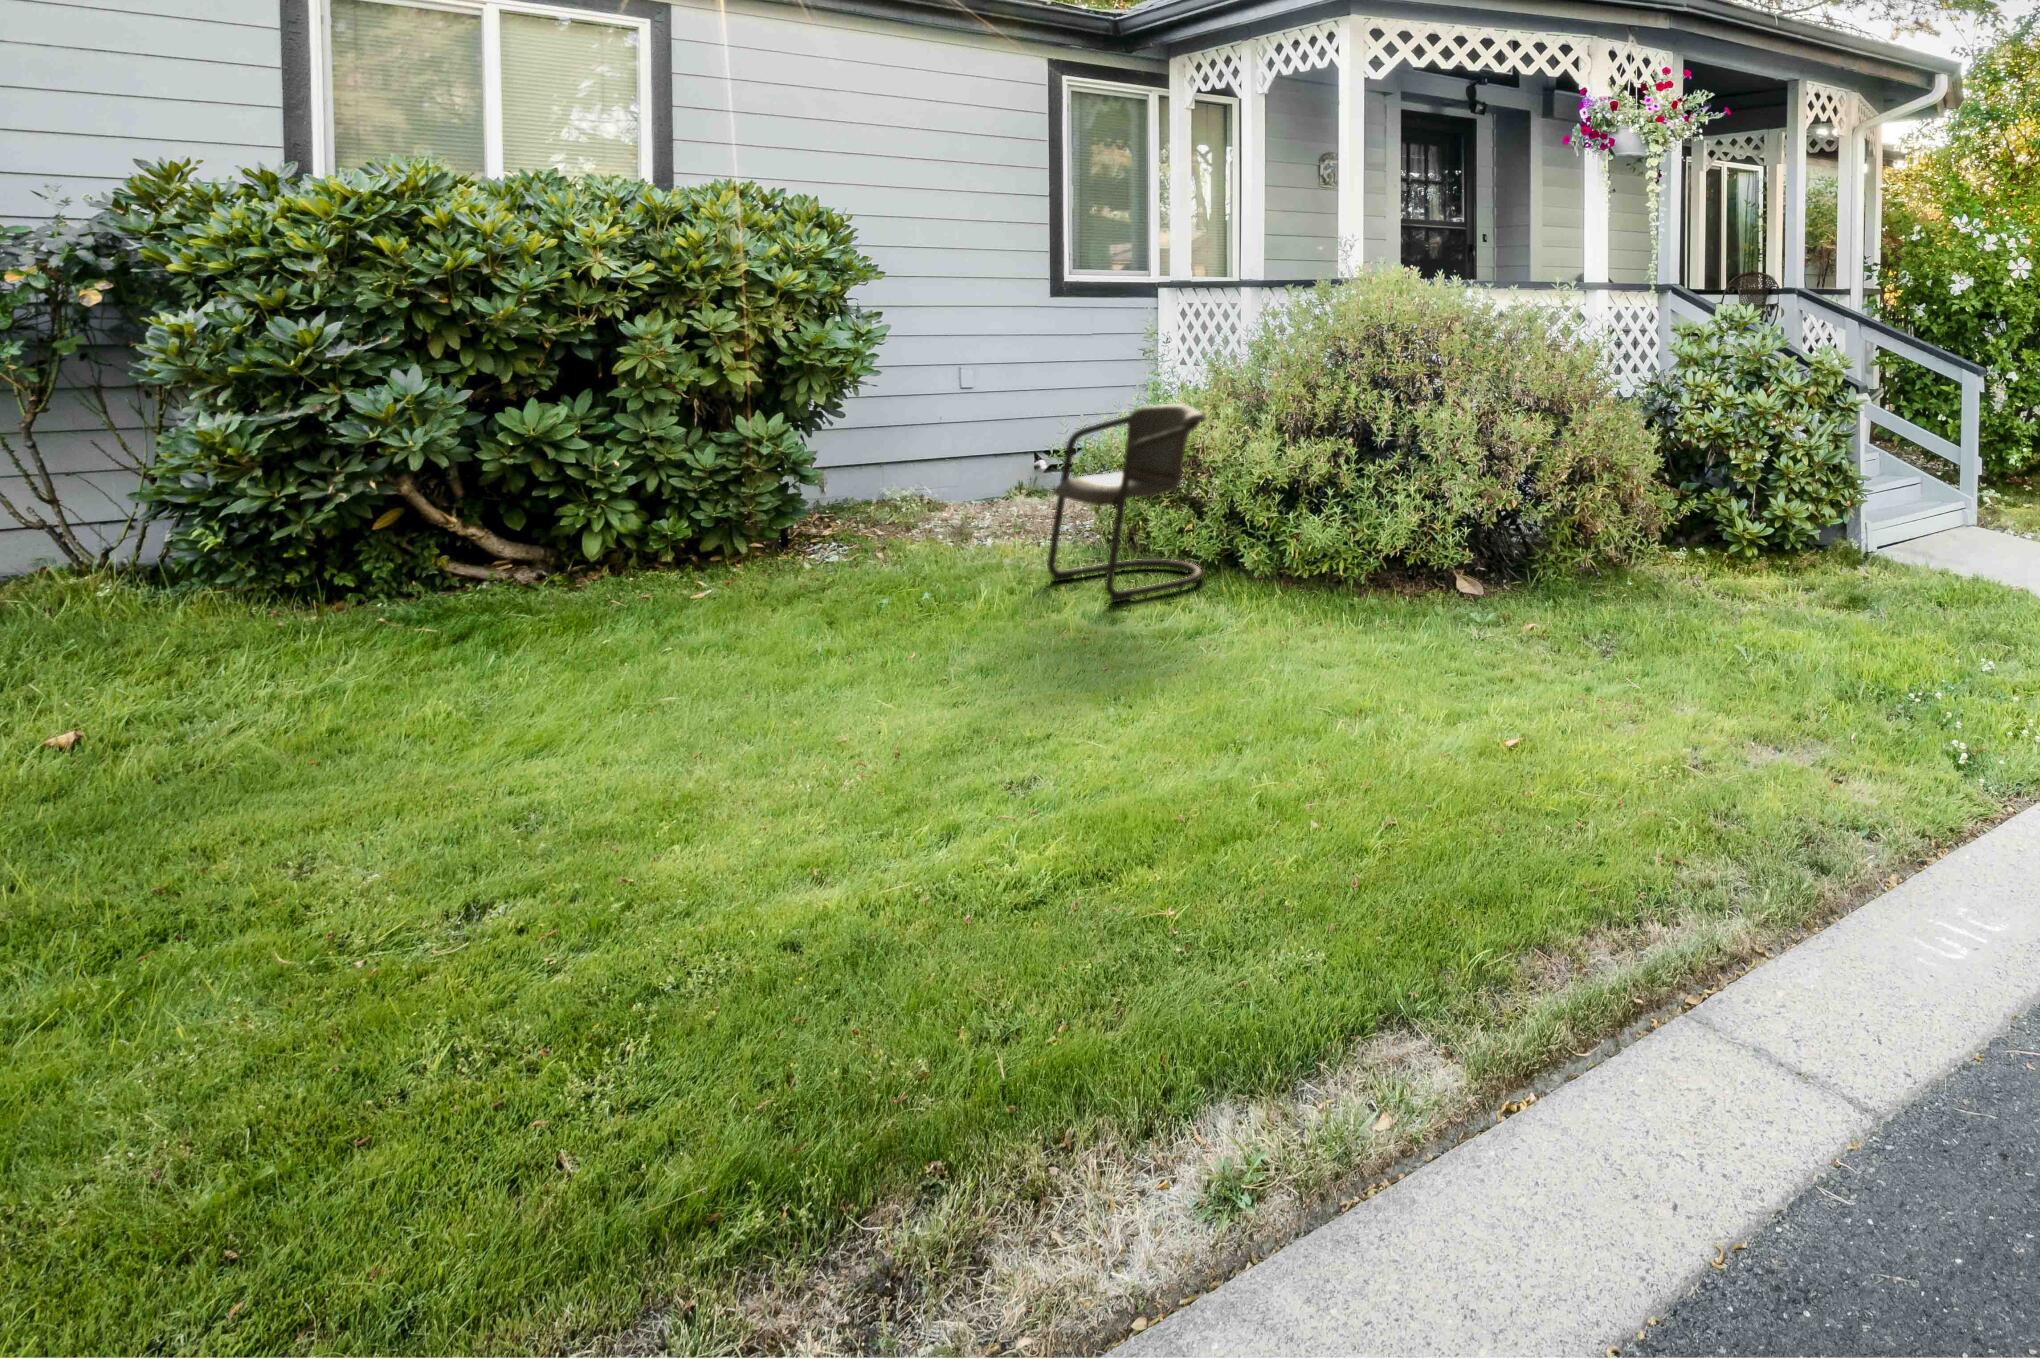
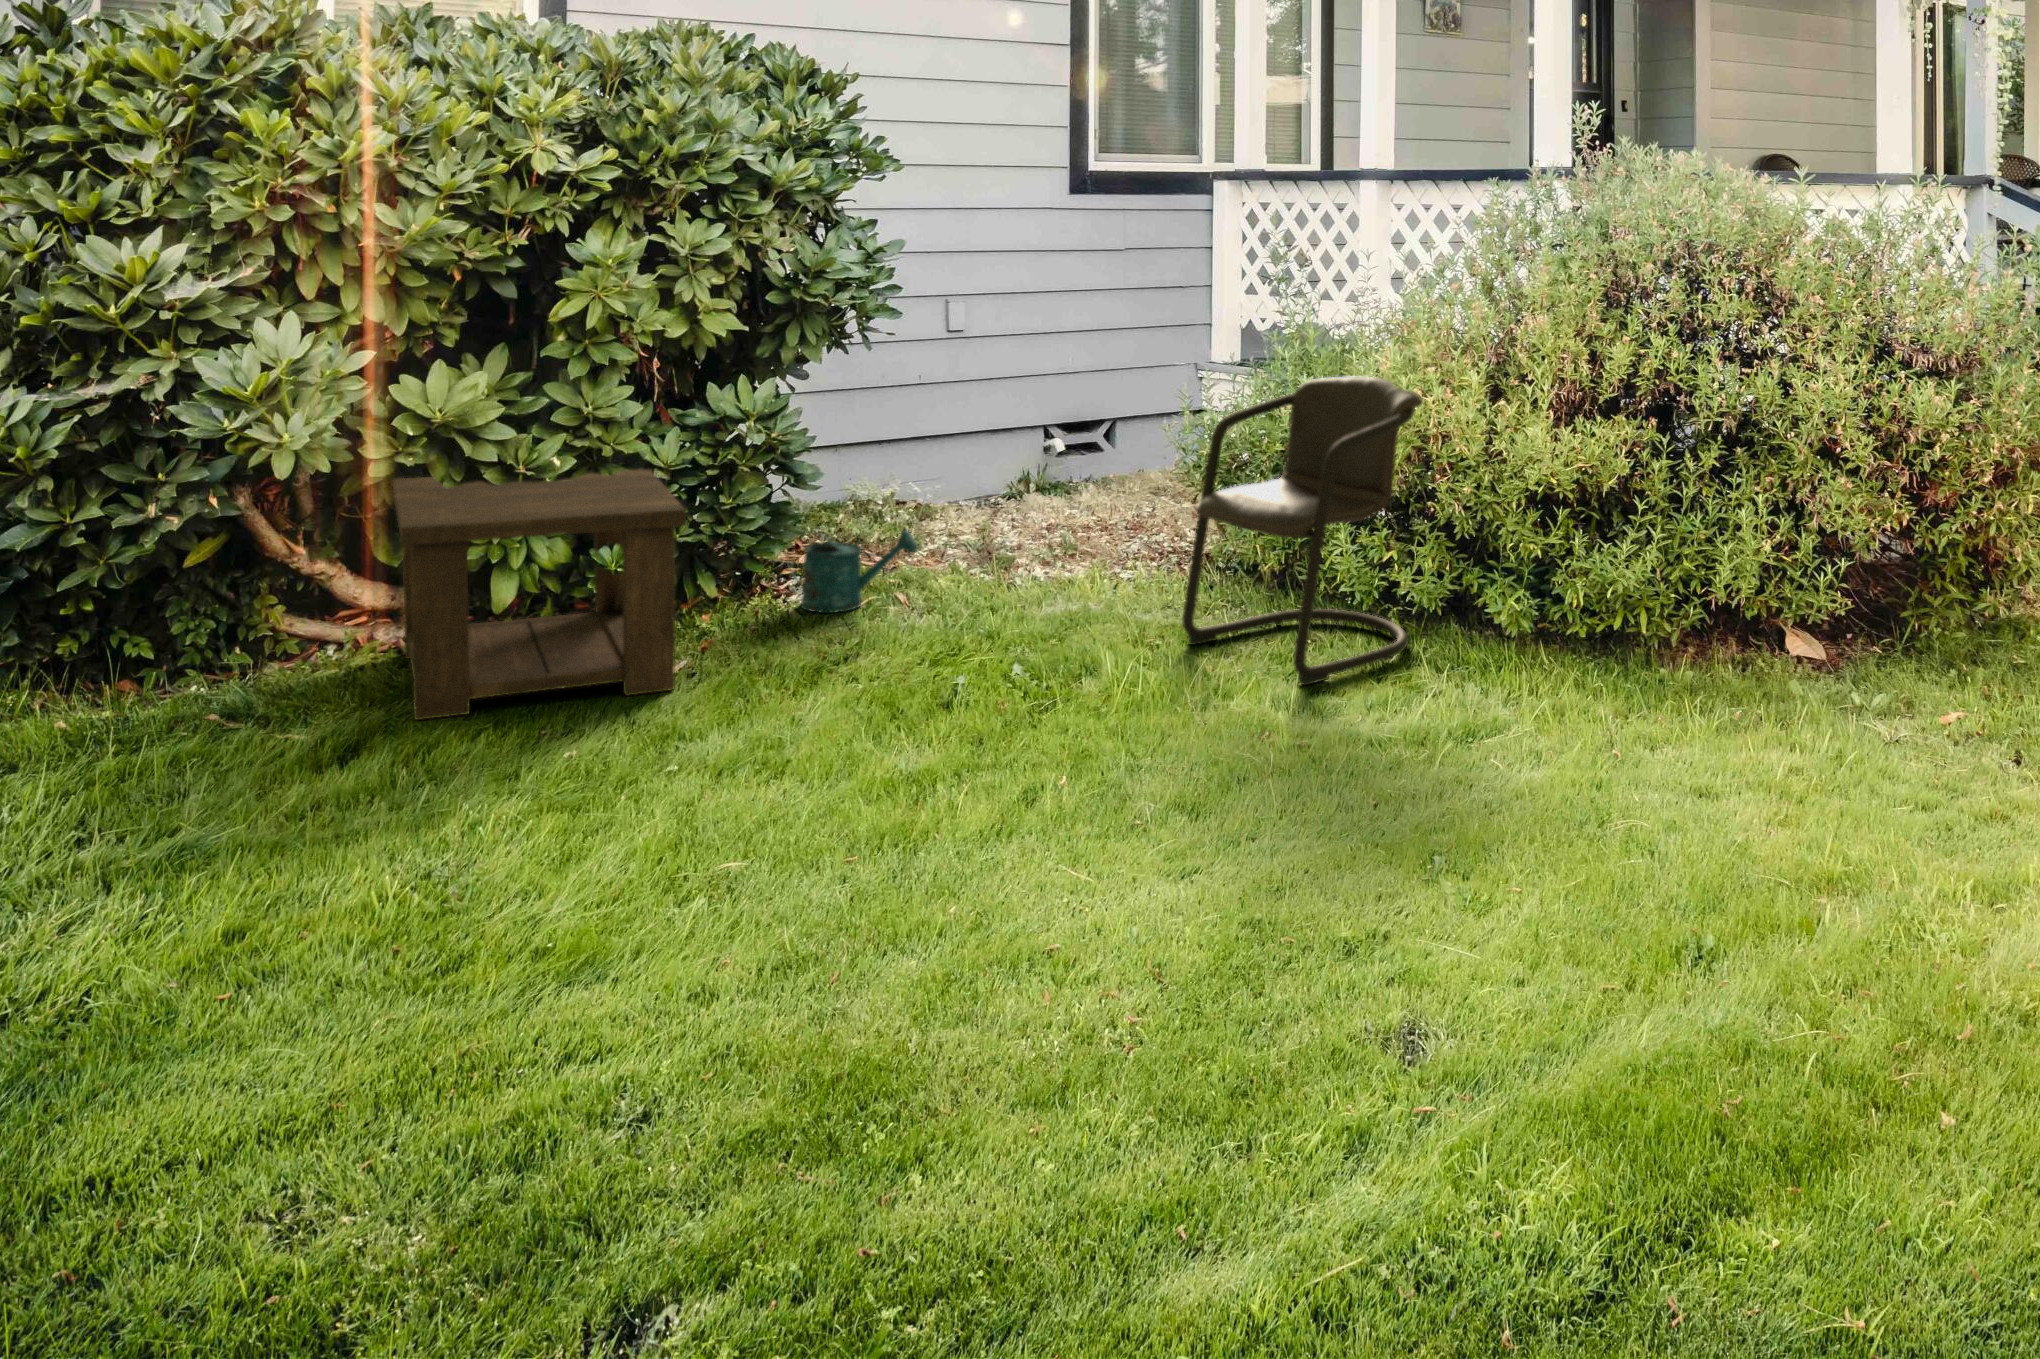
side table: none [482,469,687,629] -> present [393,469,686,720]
watering can: none [788,511,880,567] -> present [787,530,917,613]

